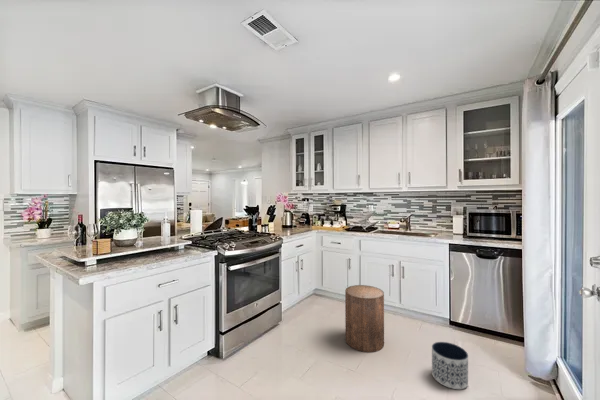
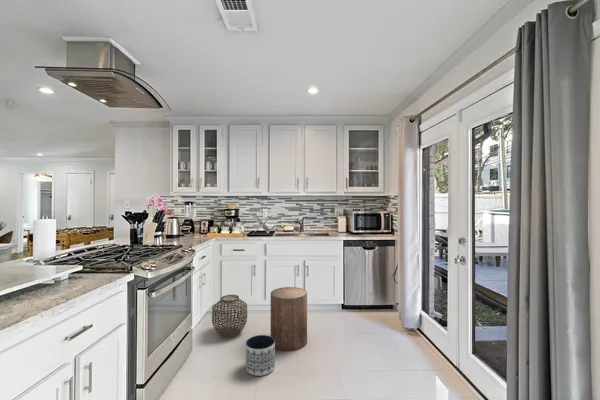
woven basket: none [302,283,333,321] -> present [212,295,247,337]
planter: present [432,342,468,389] -> present [246,335,275,376]

